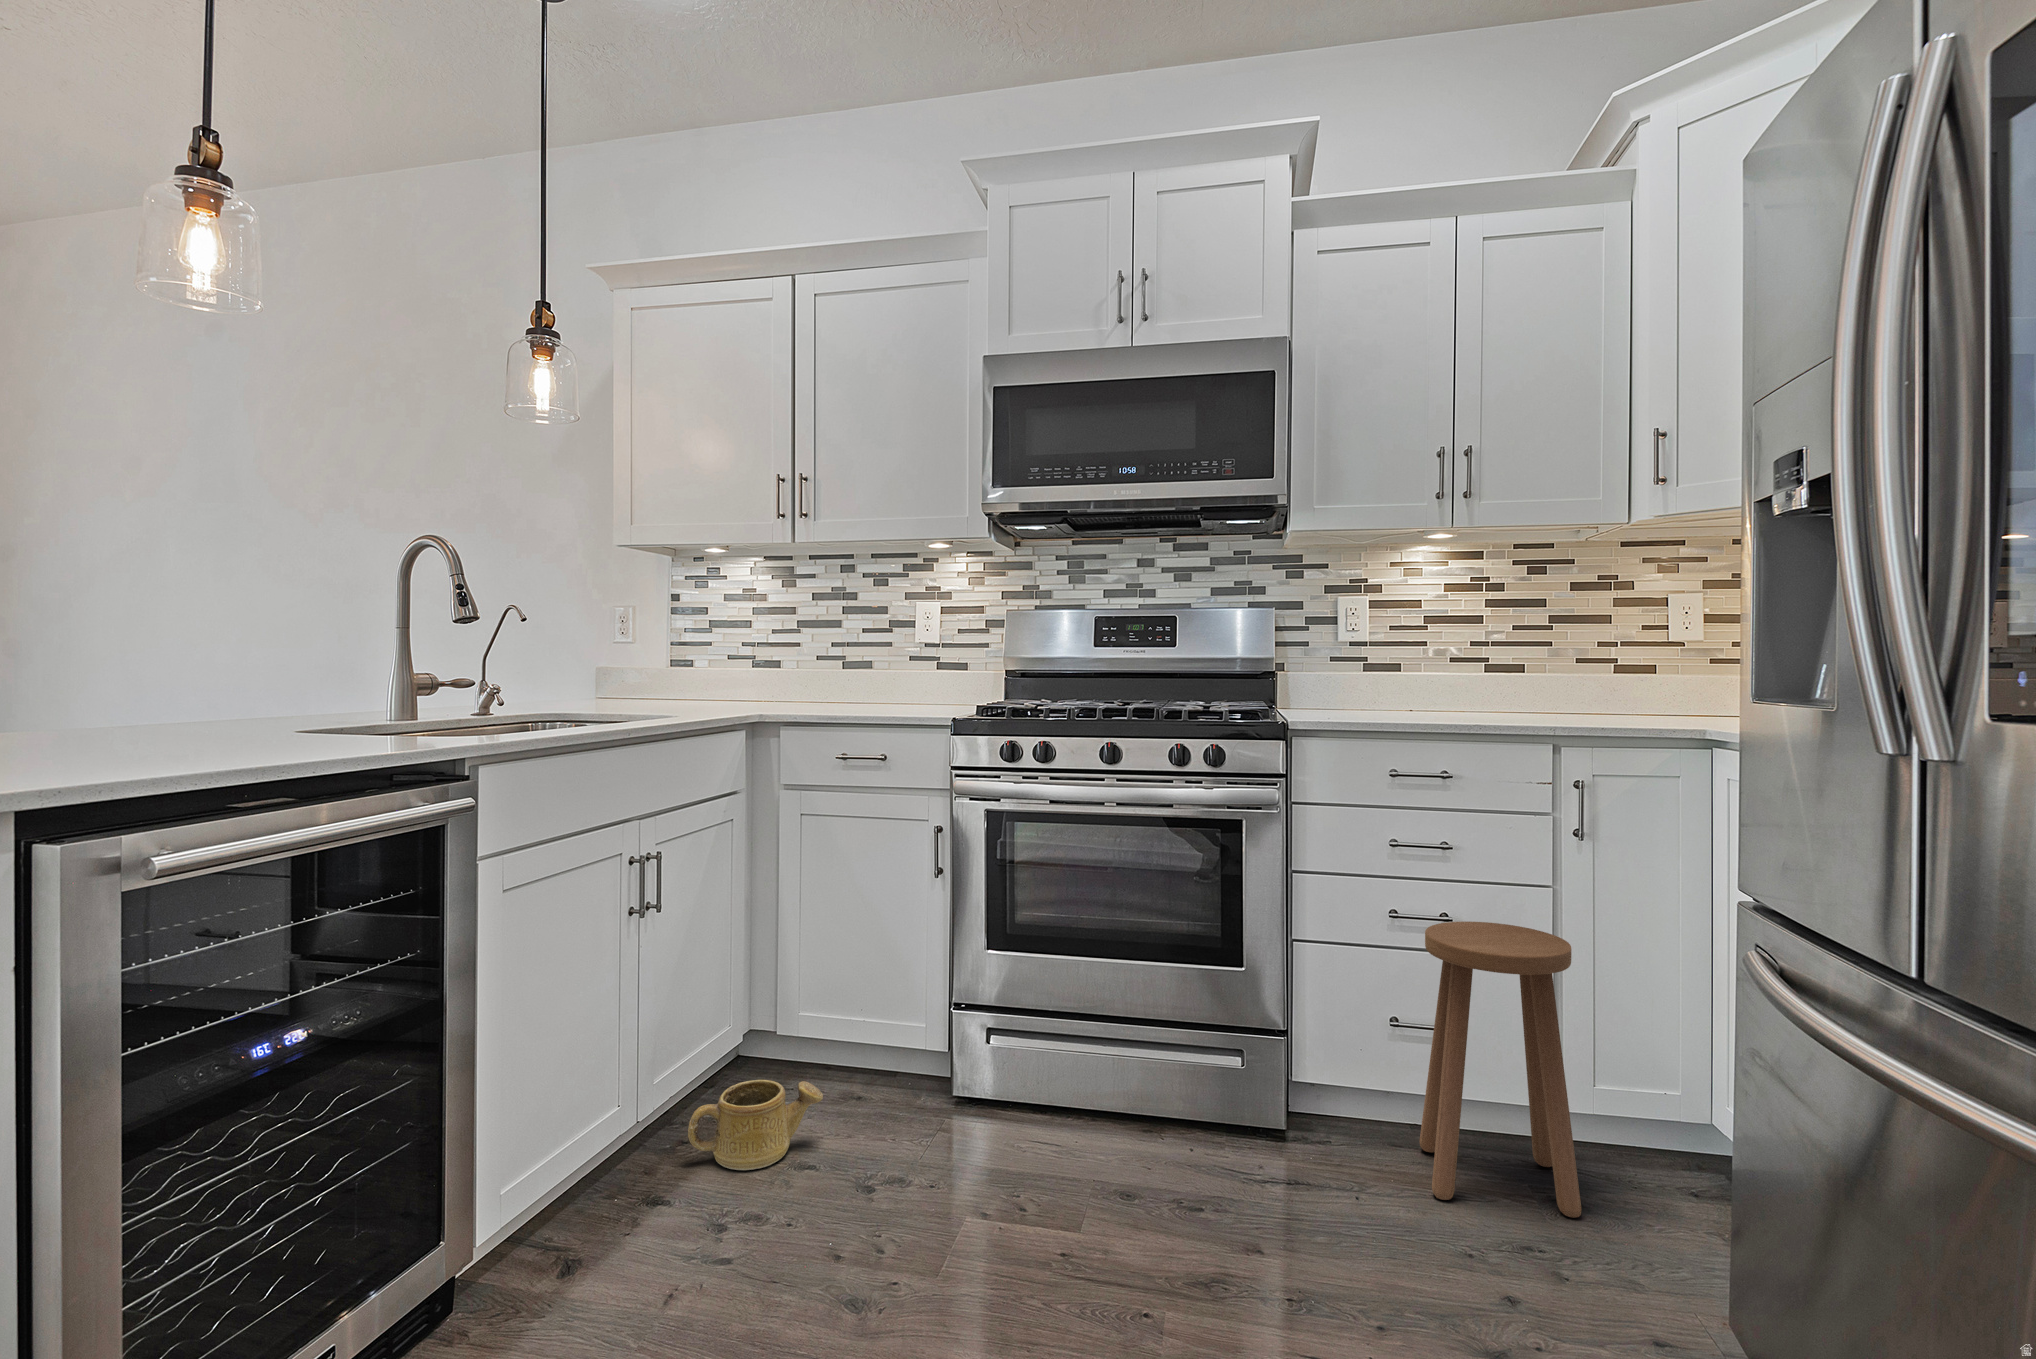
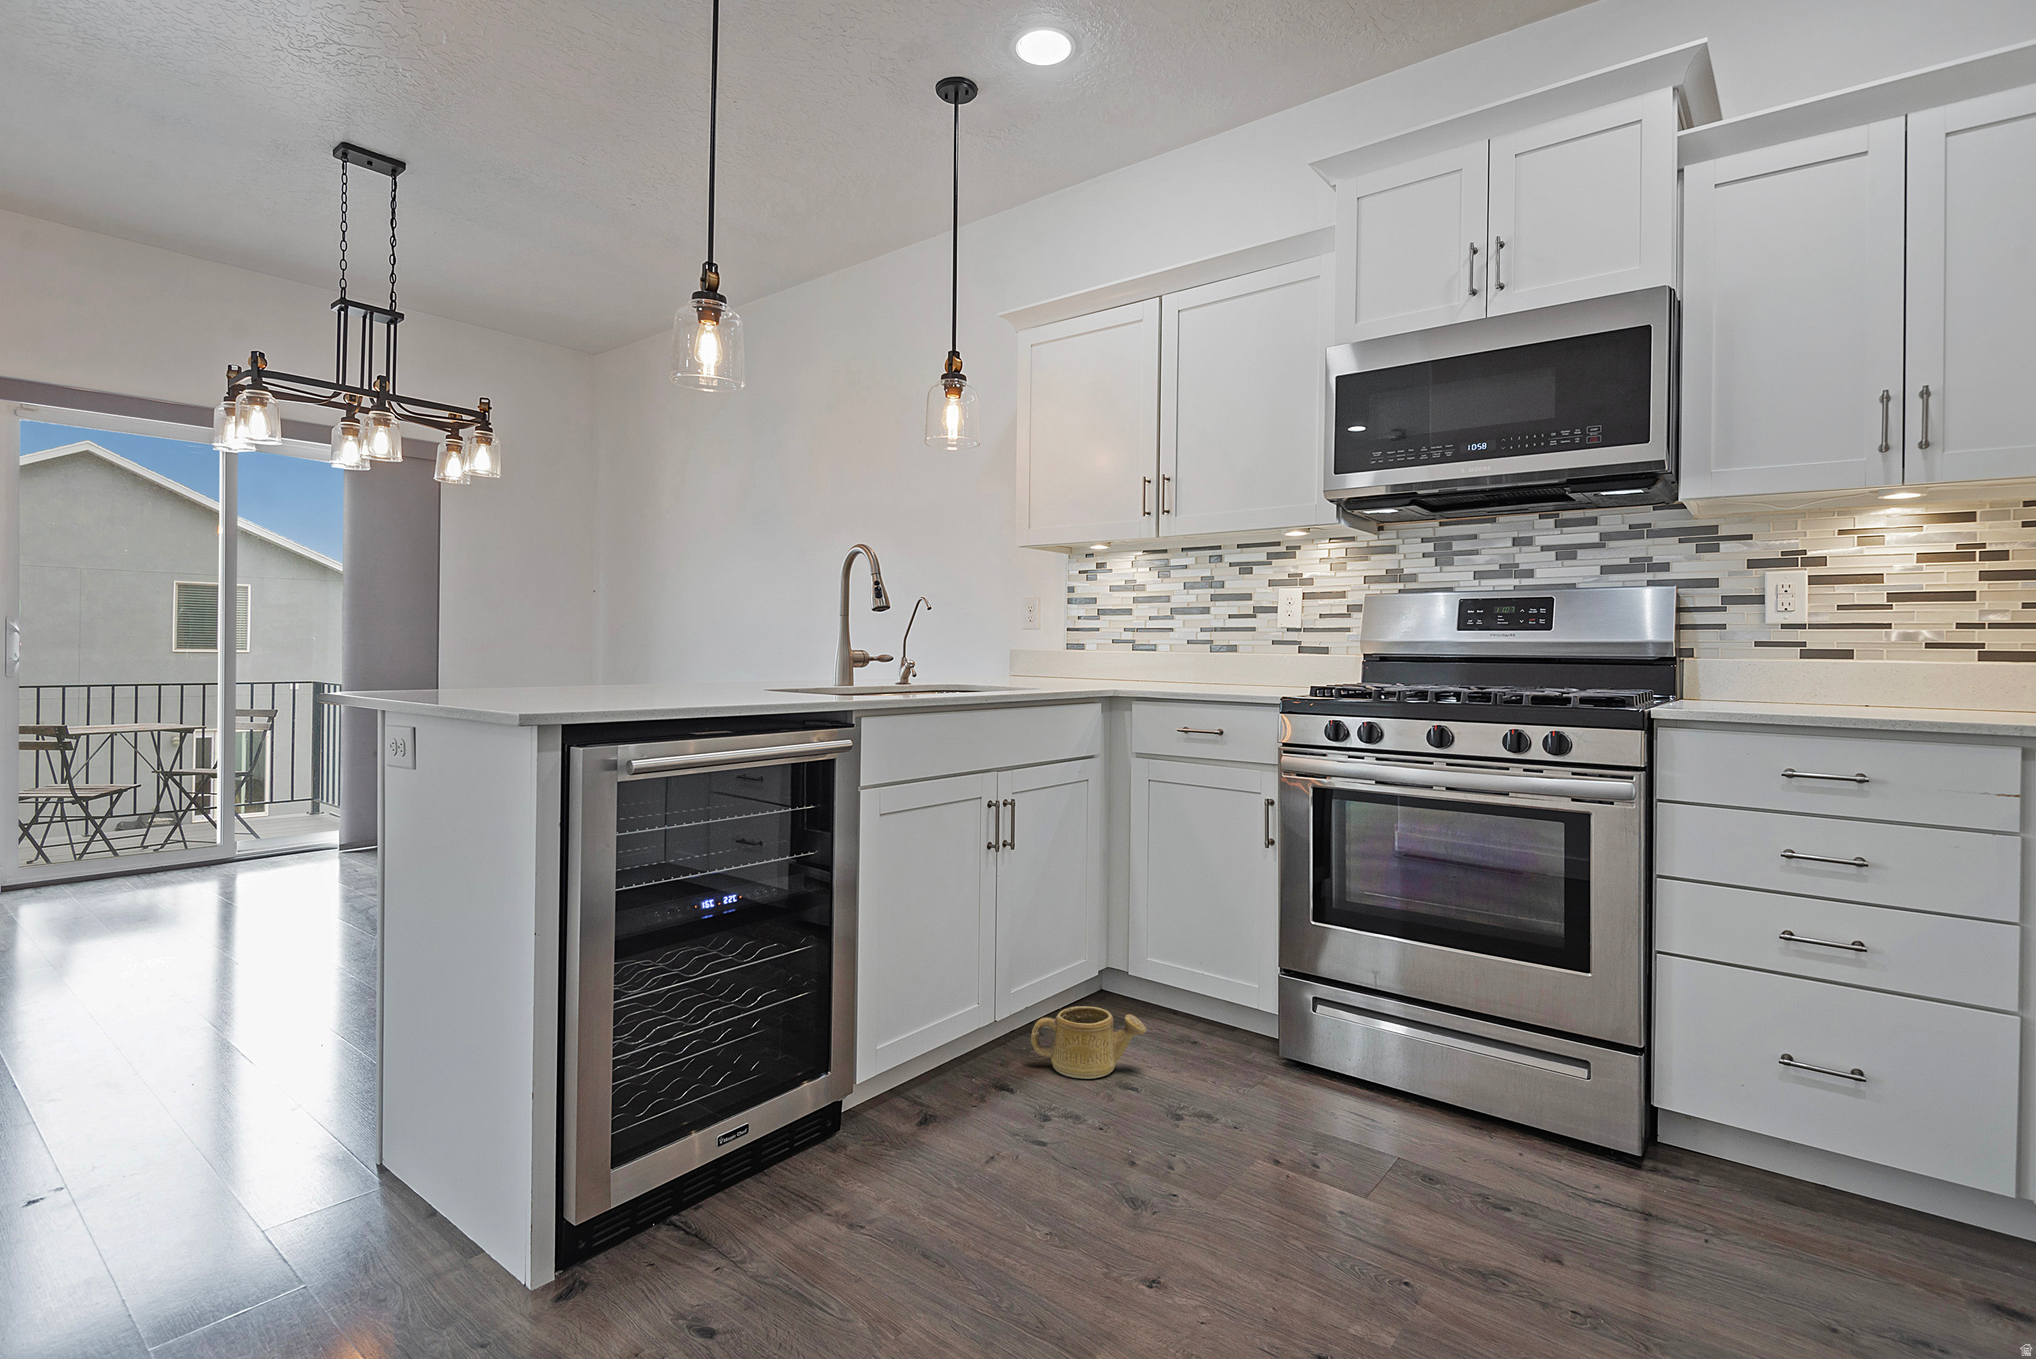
stool: present [1419,922,1581,1218] -> none [1786,945,1997,1303]

